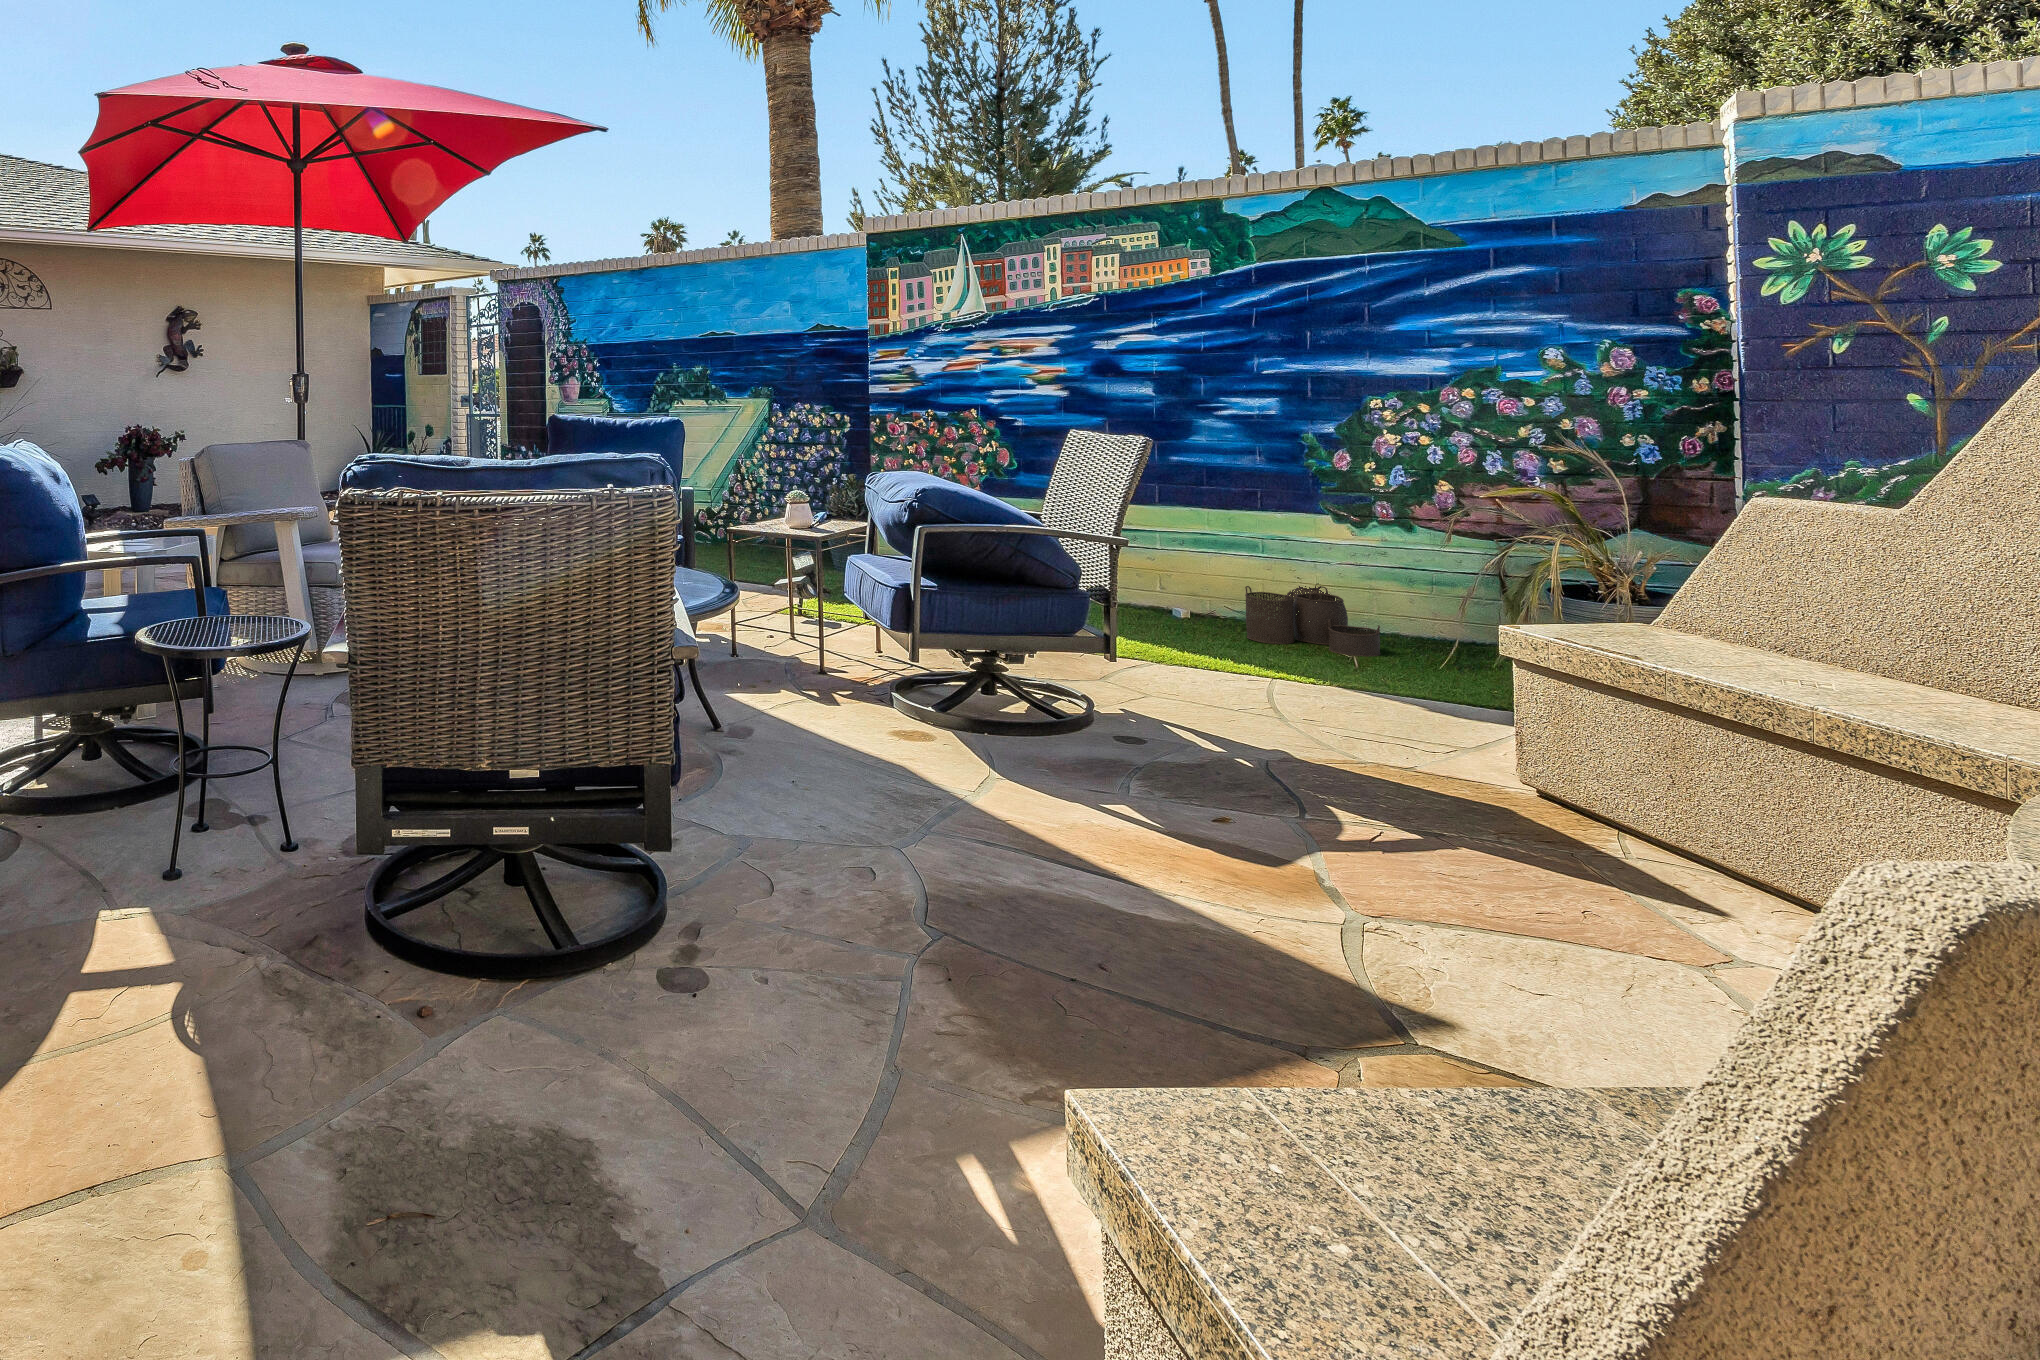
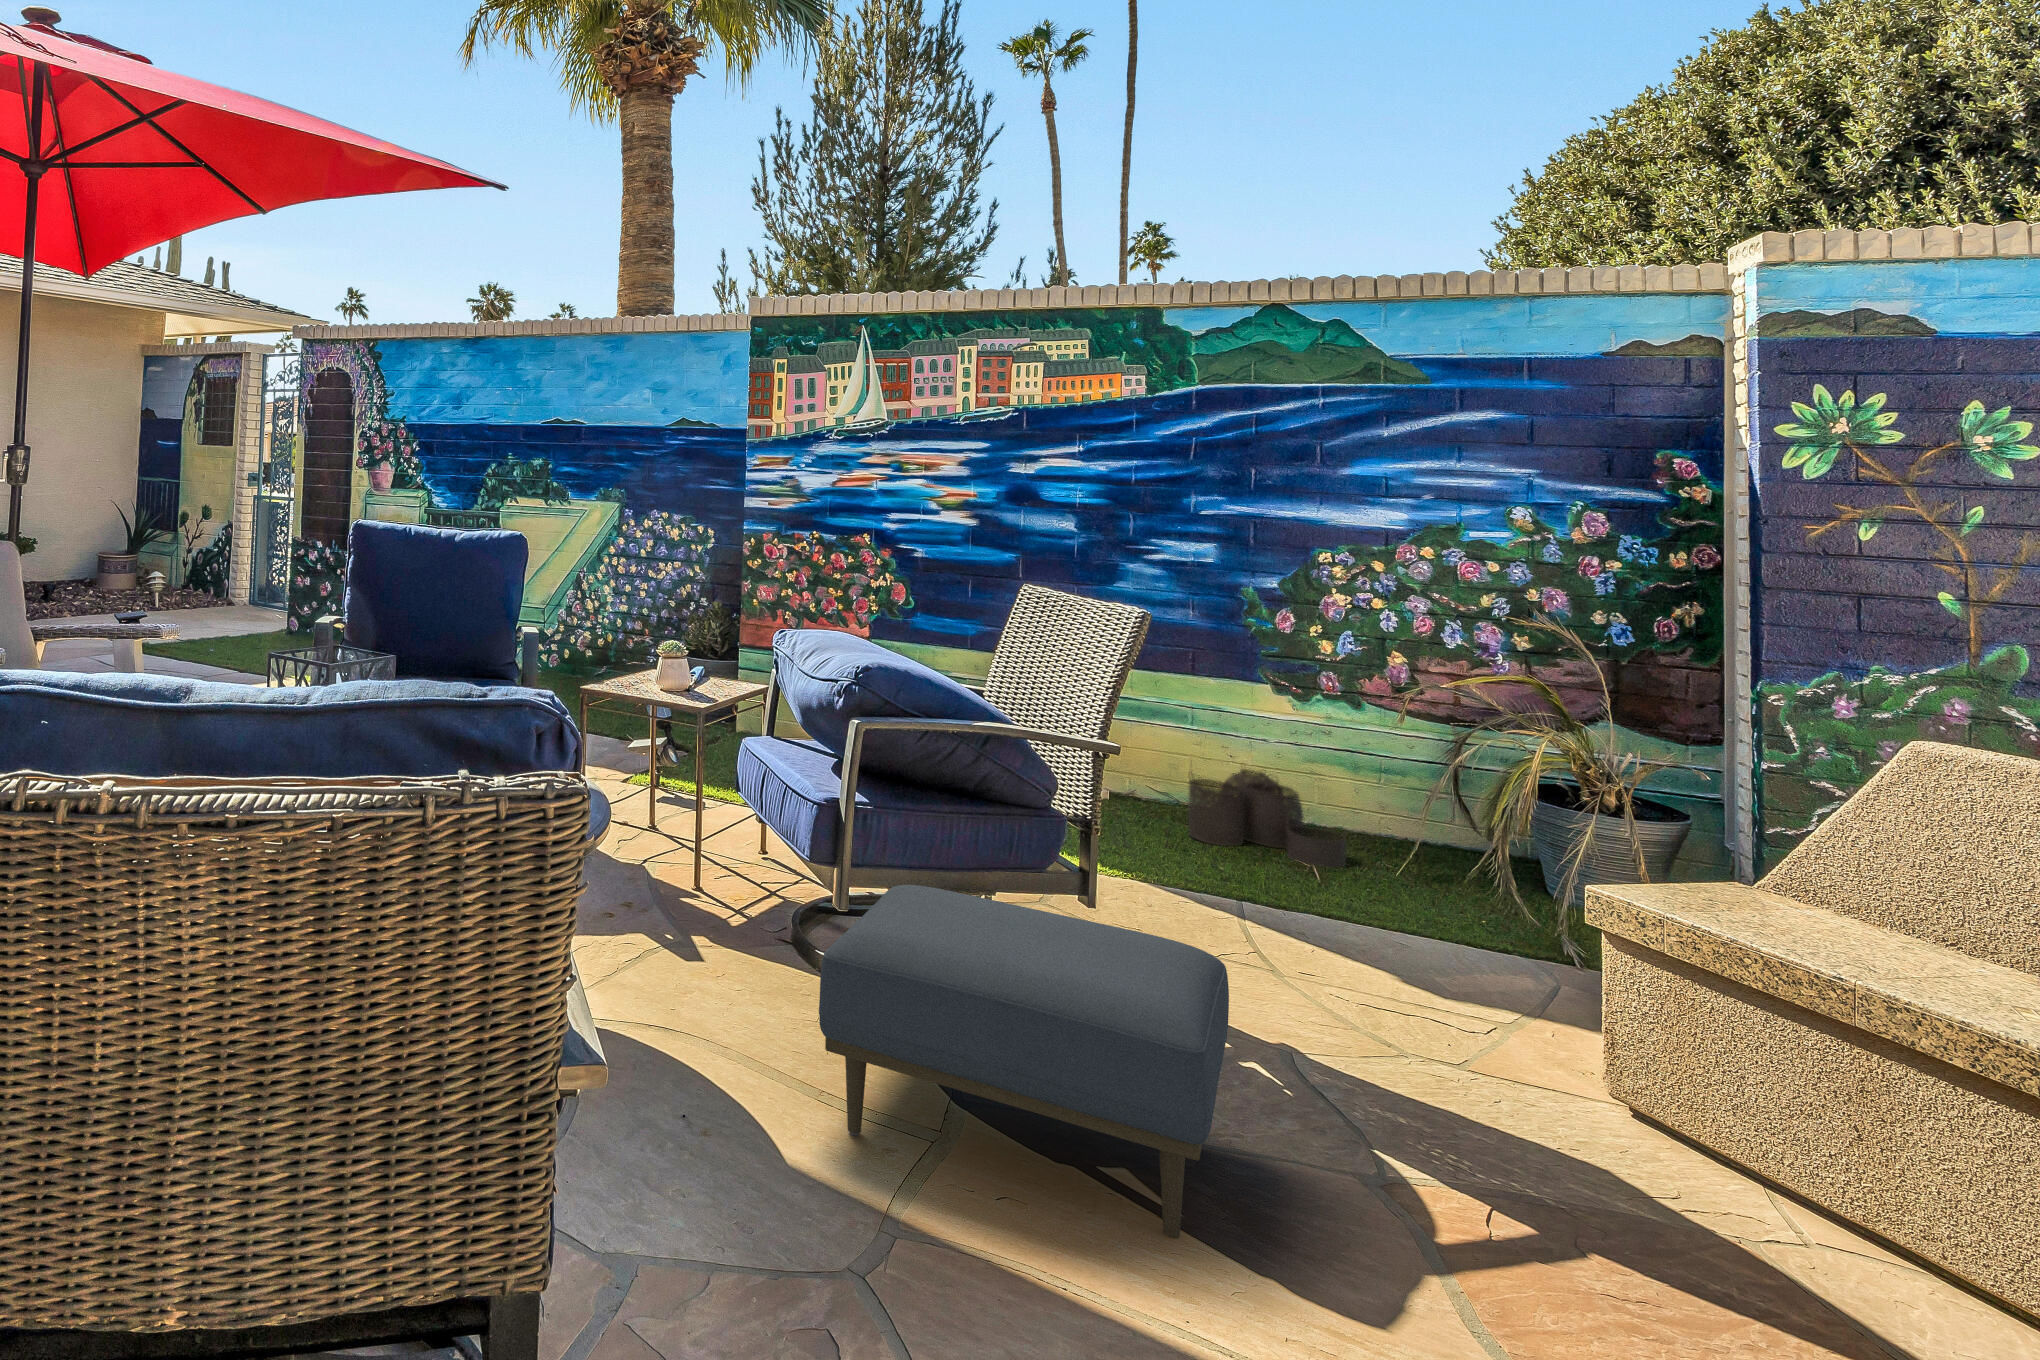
ottoman: none [868,639,1173,847] -> present [819,885,1229,1239]

